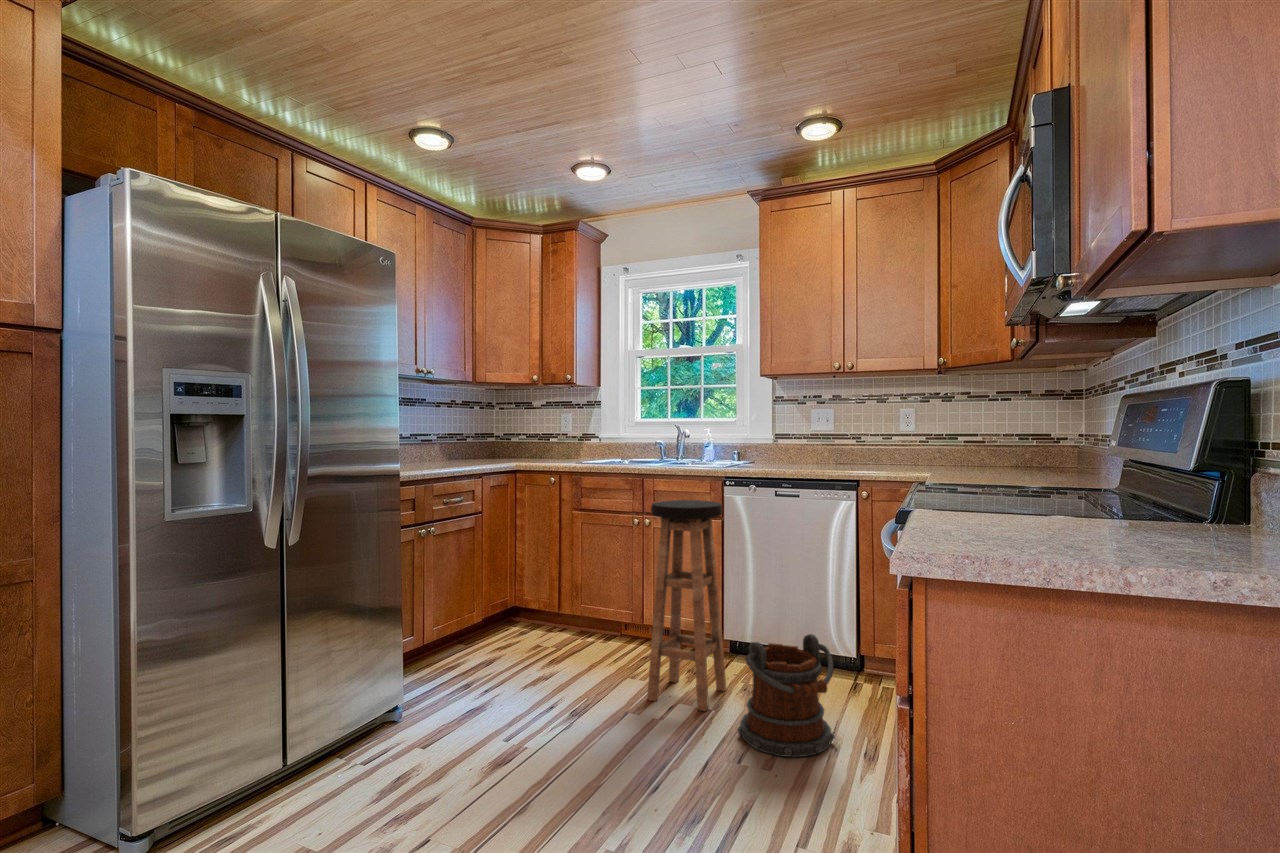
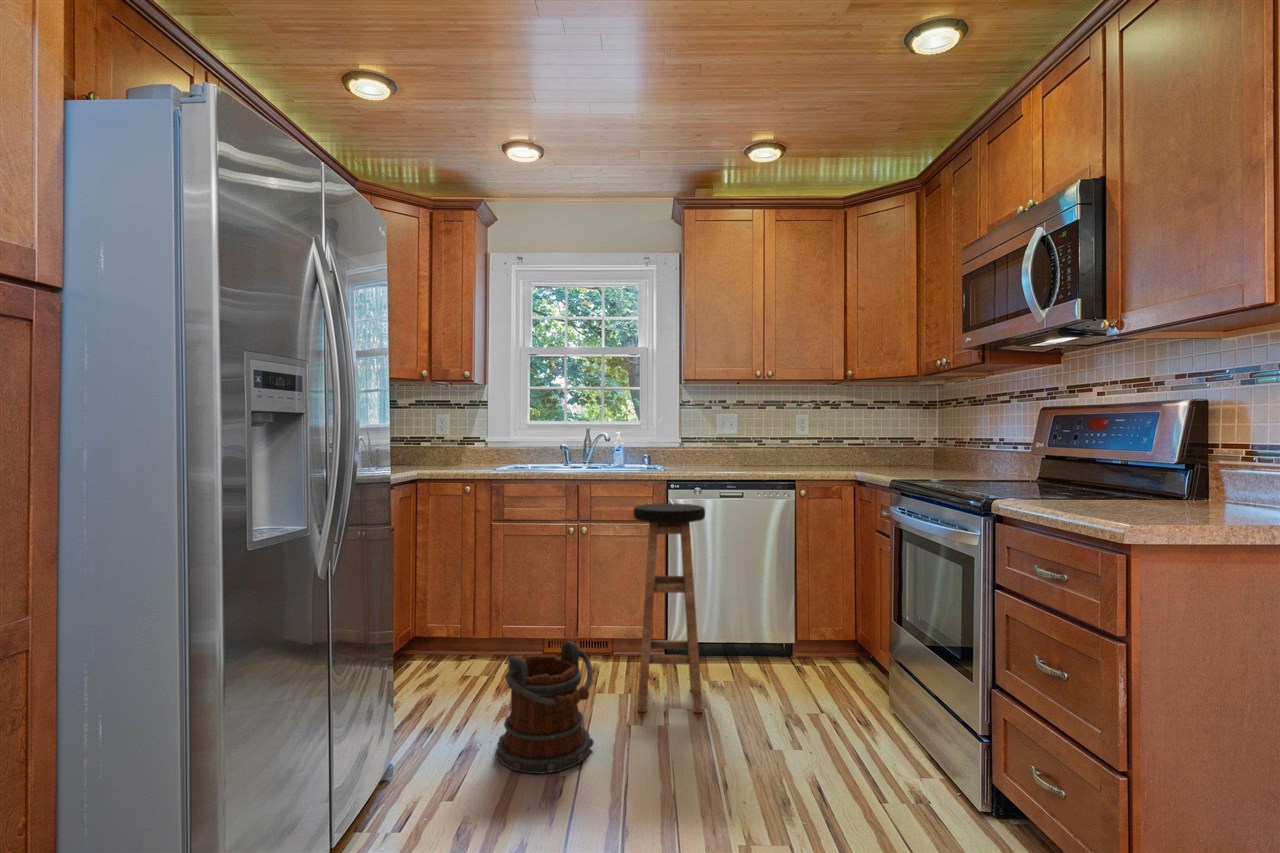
bucket: present [738,634,835,757] -> present [495,641,594,774]

